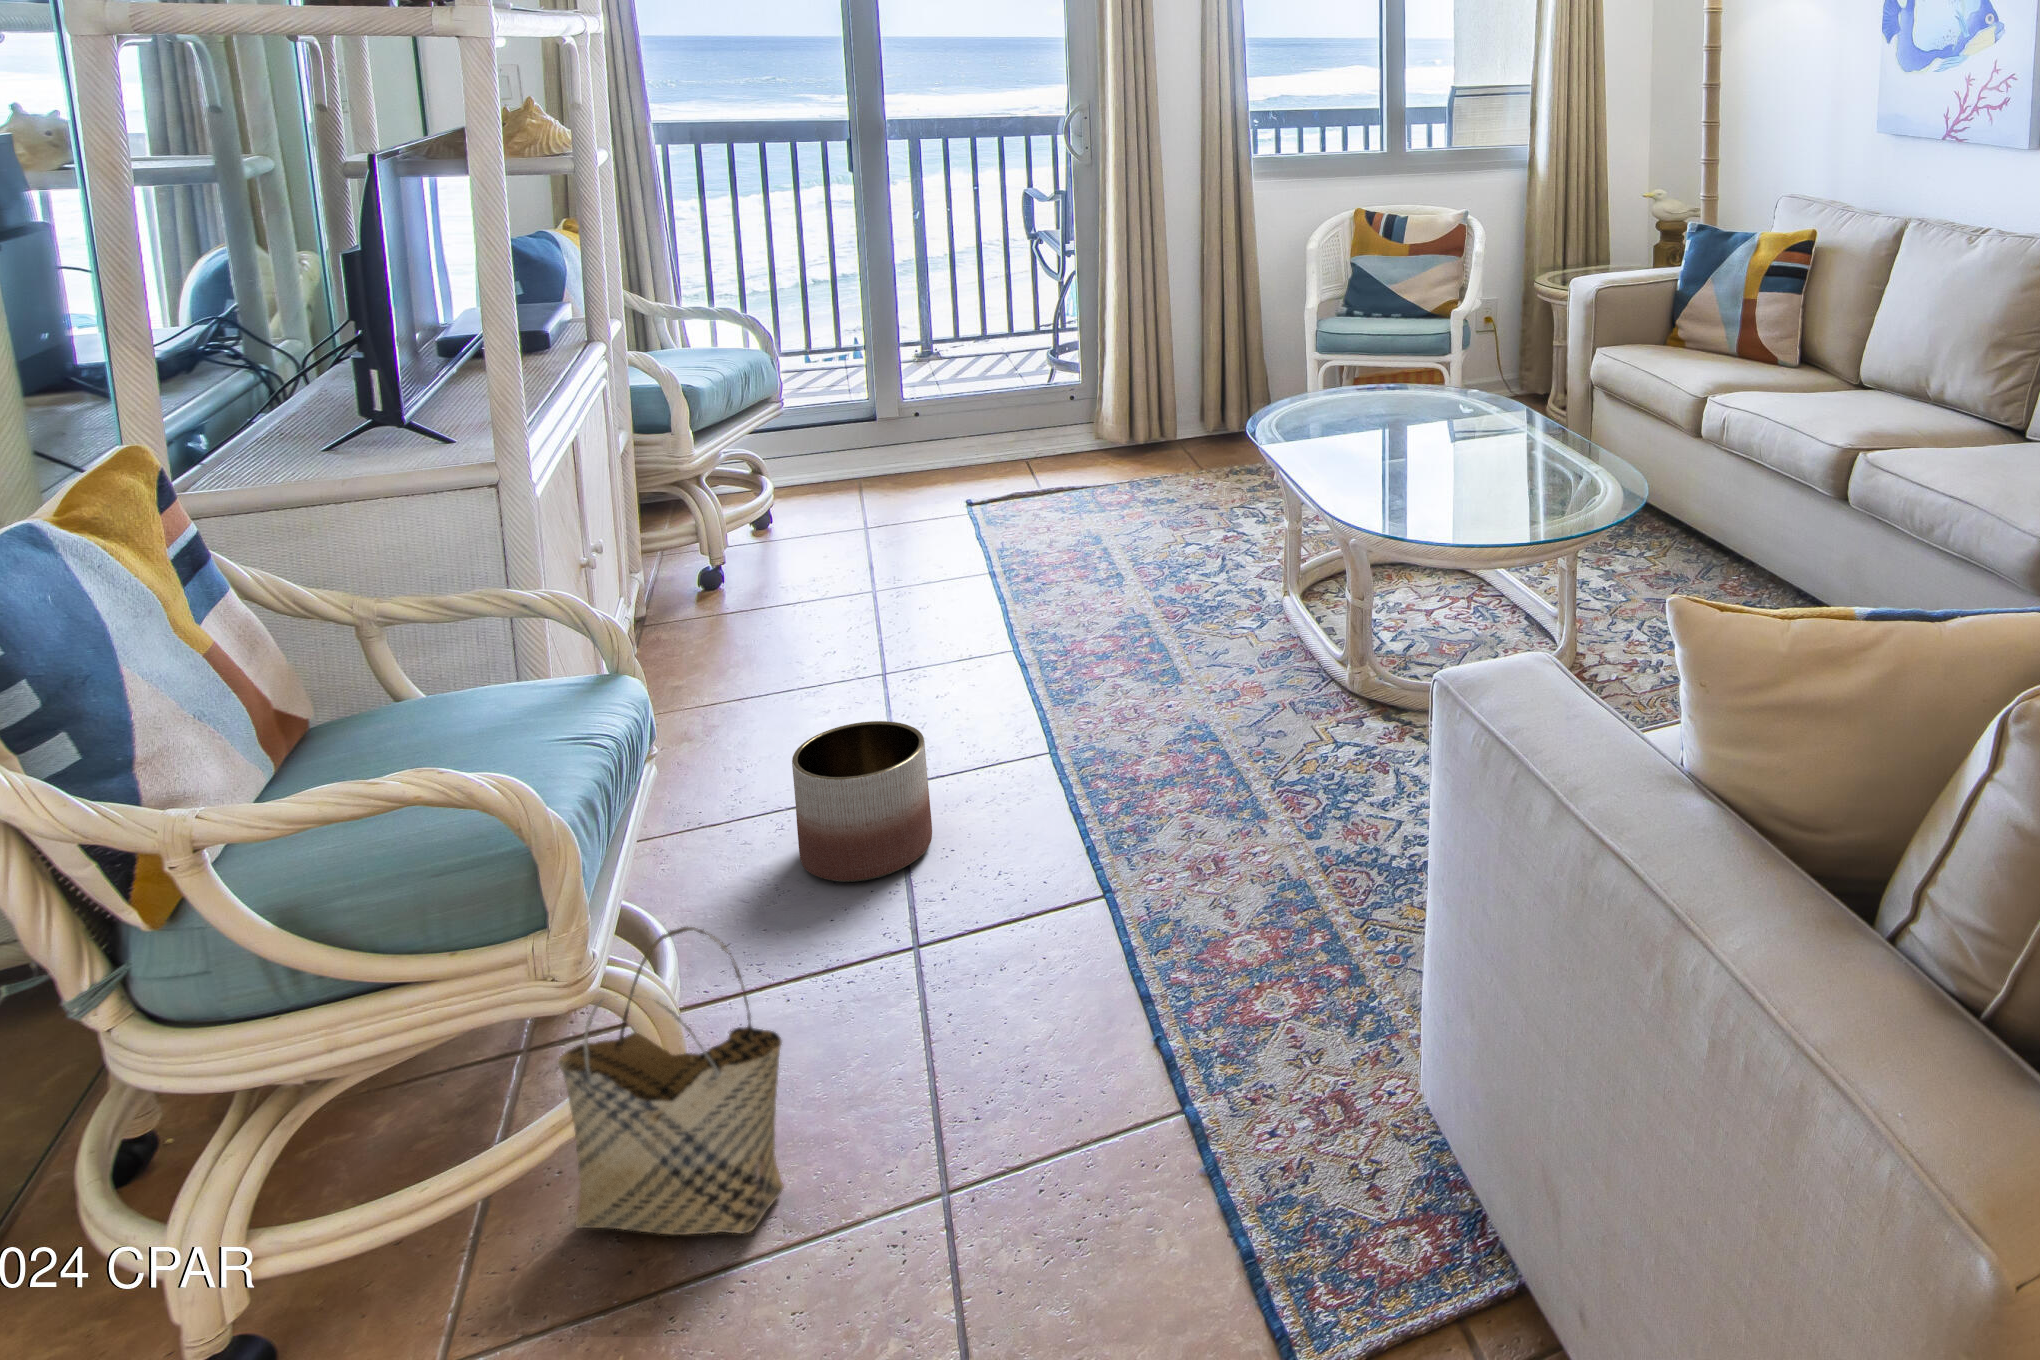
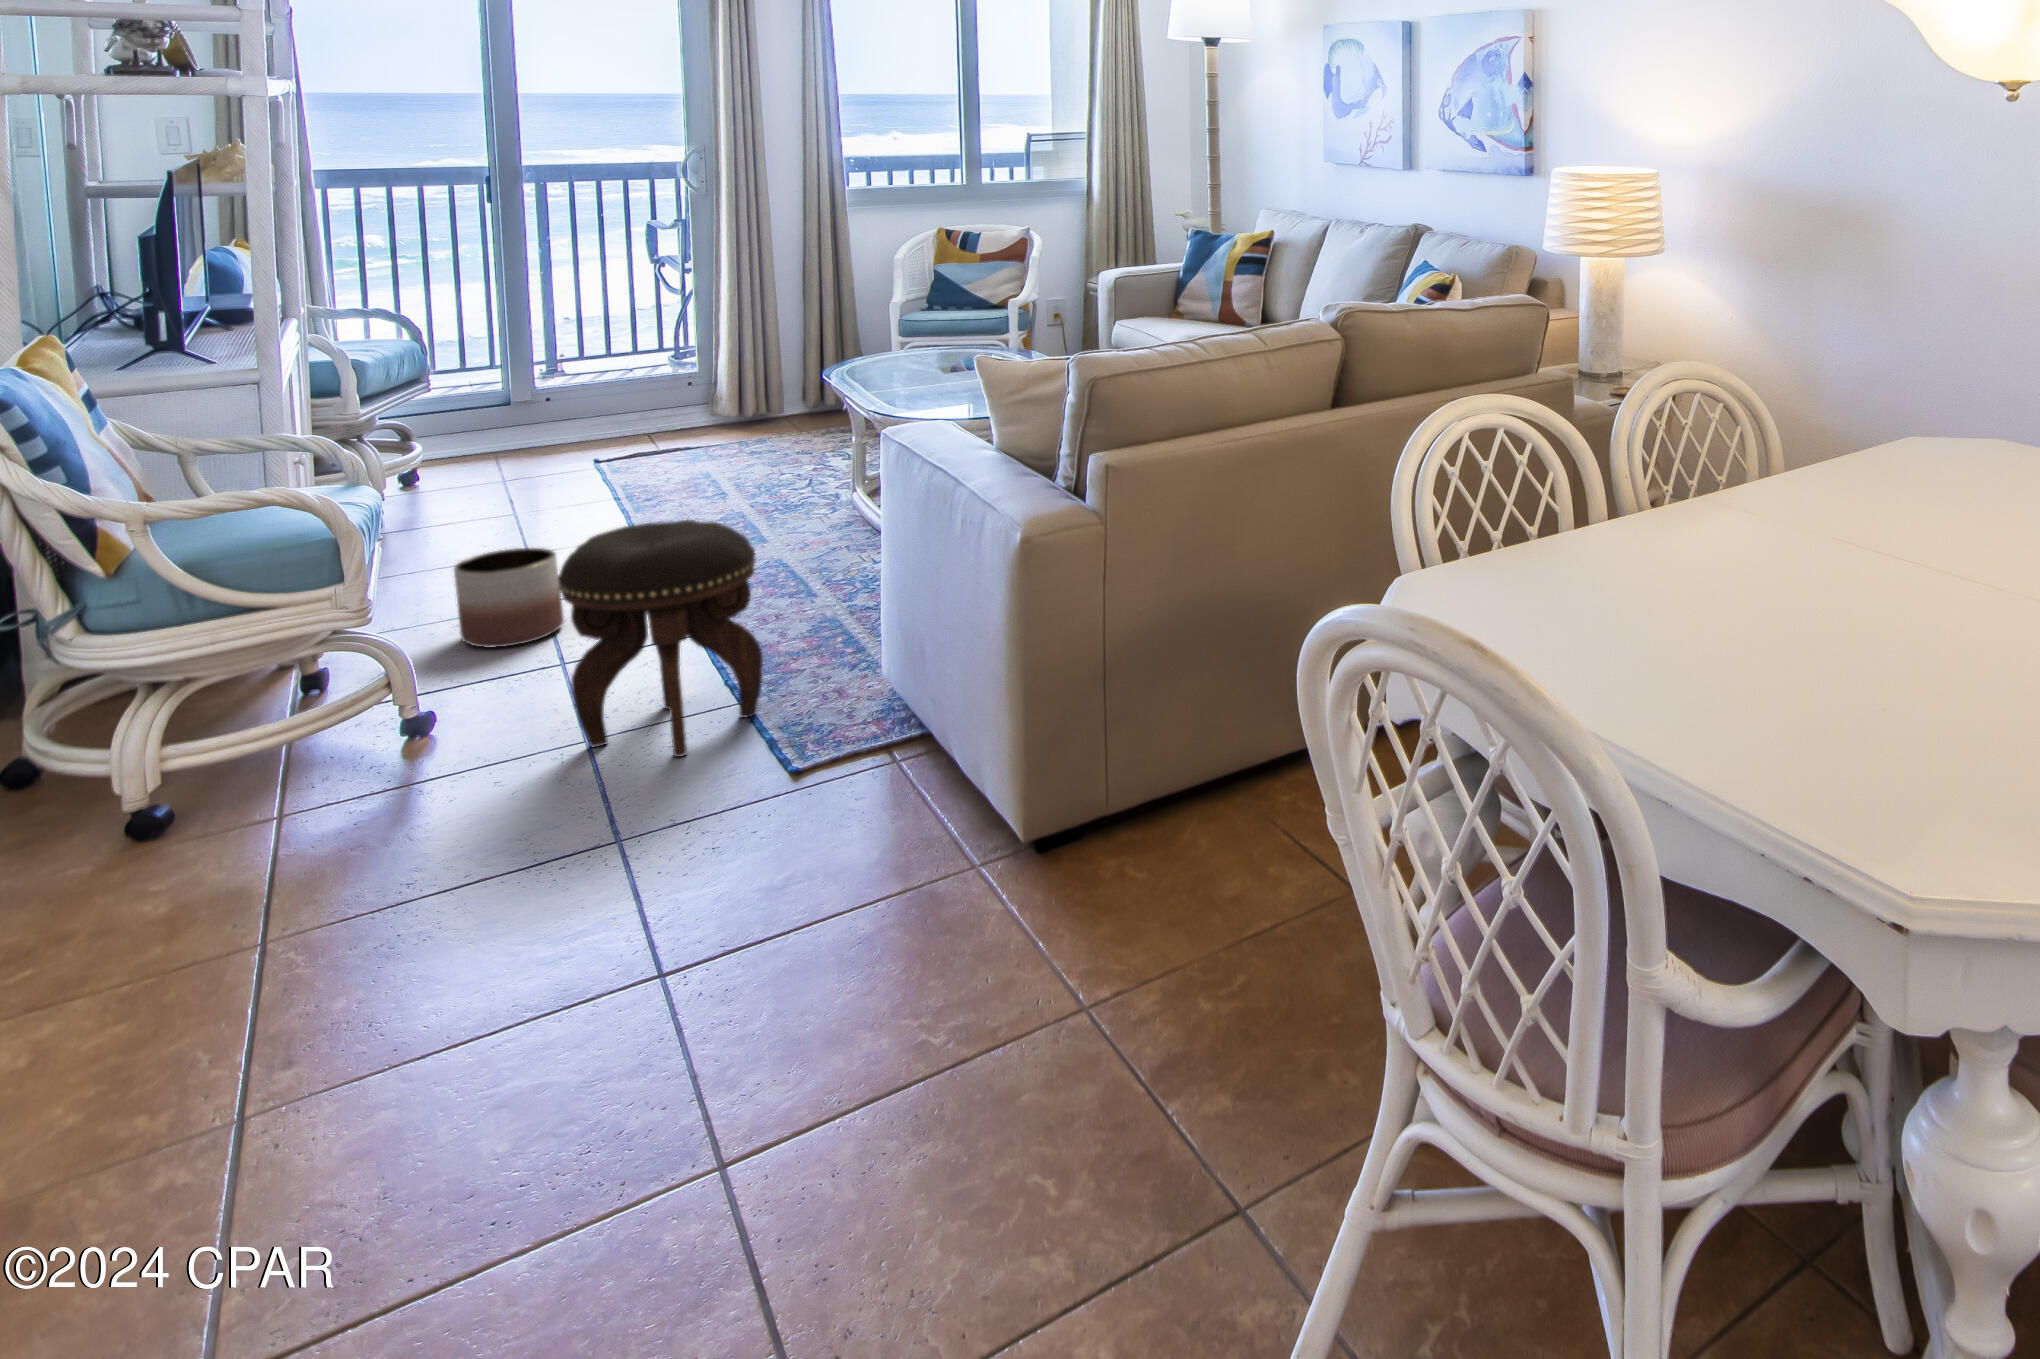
footstool: none [939,793,1242,1244] -> present [558,520,763,757]
woven basket: present [558,927,784,1235] -> none [300,601,457,782]

